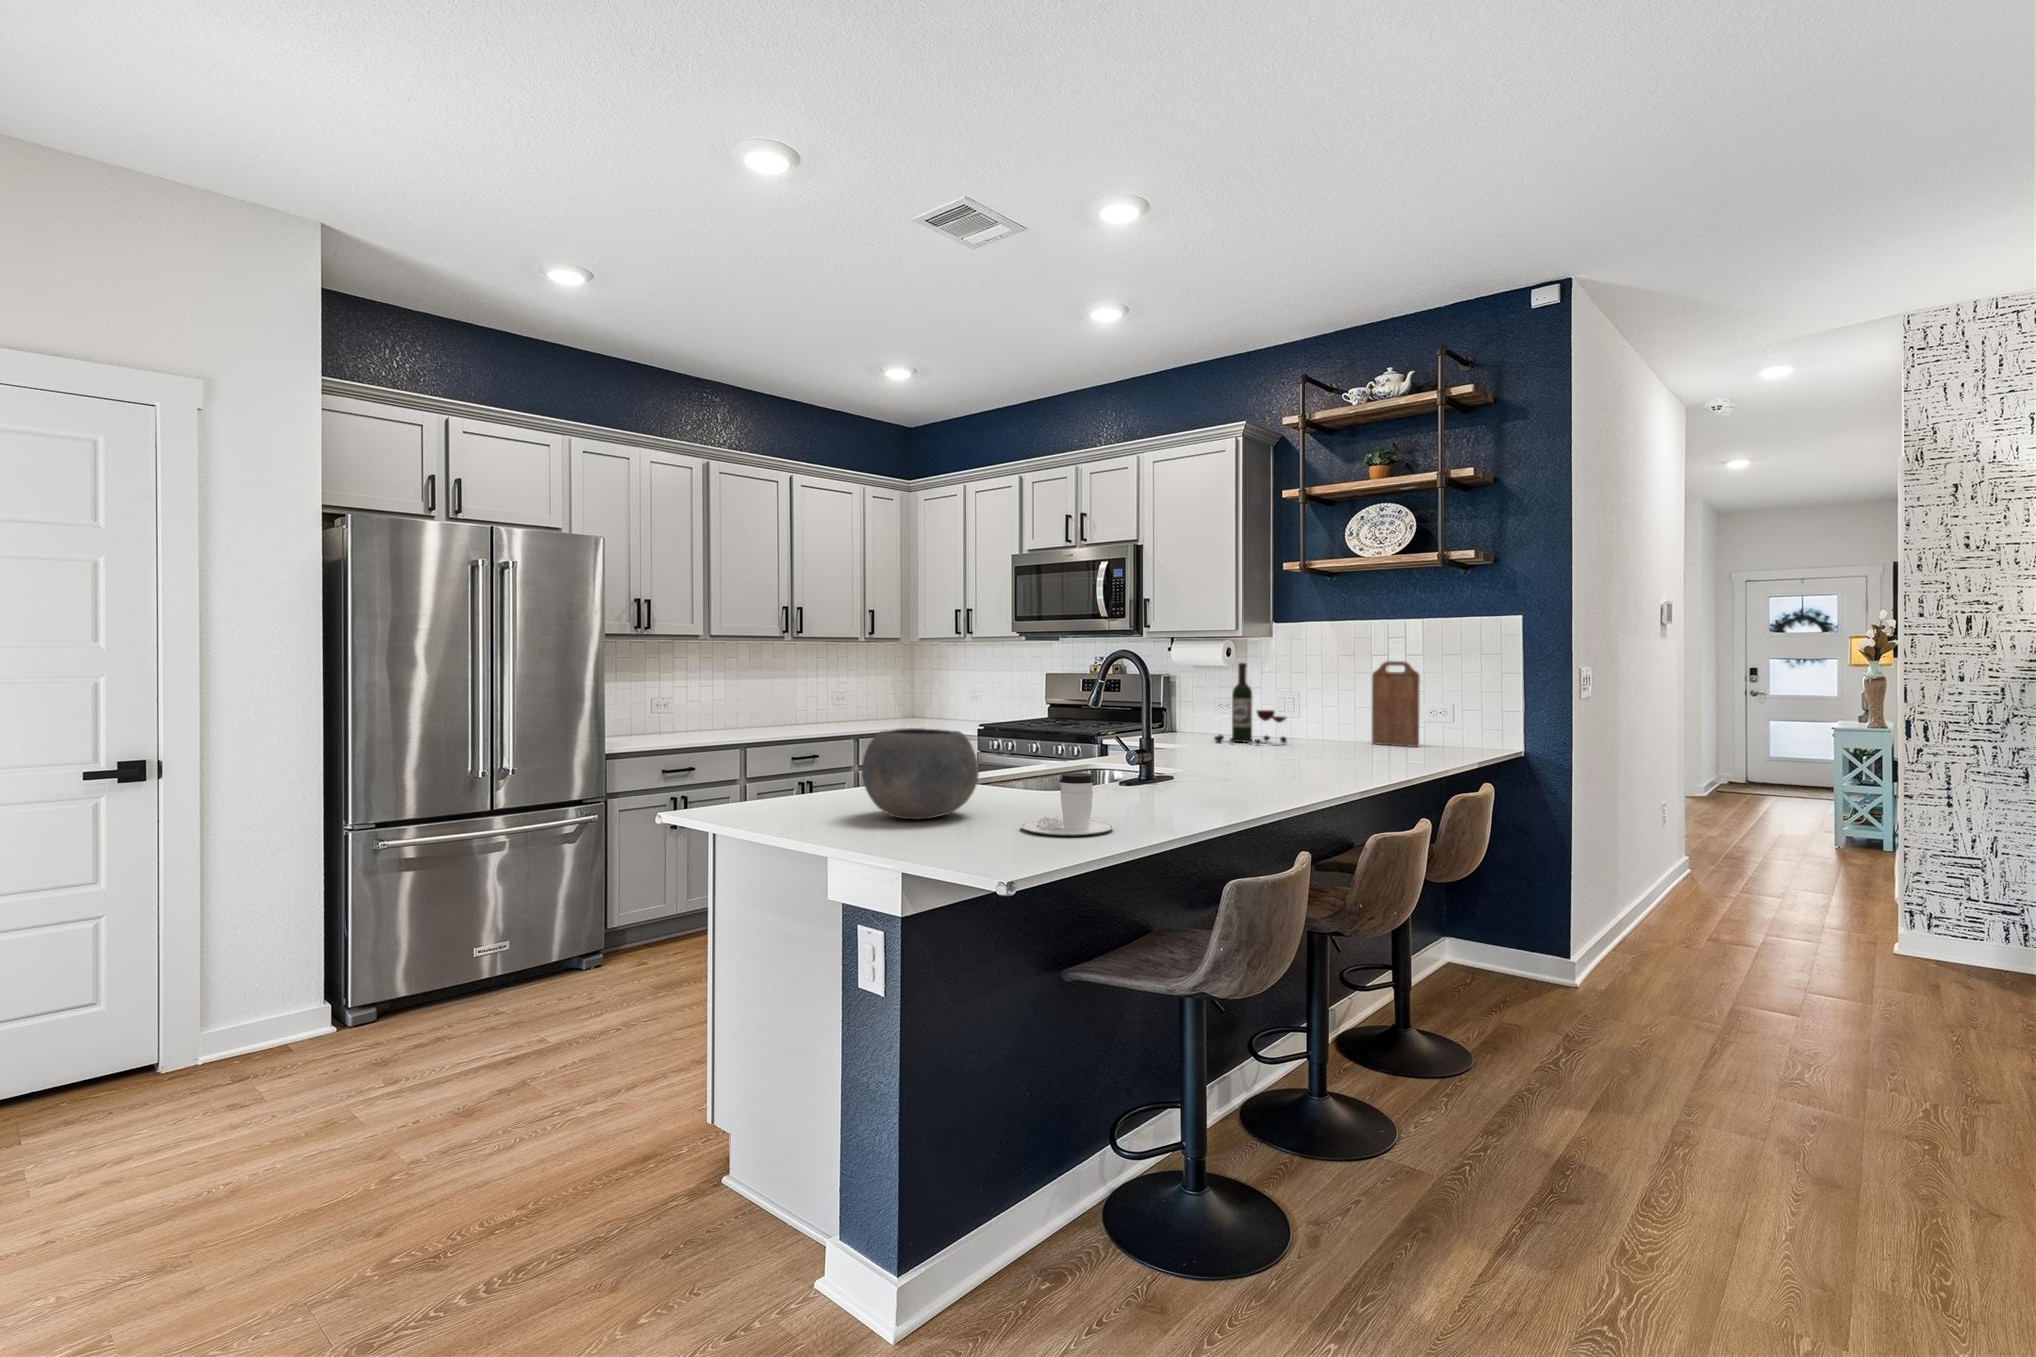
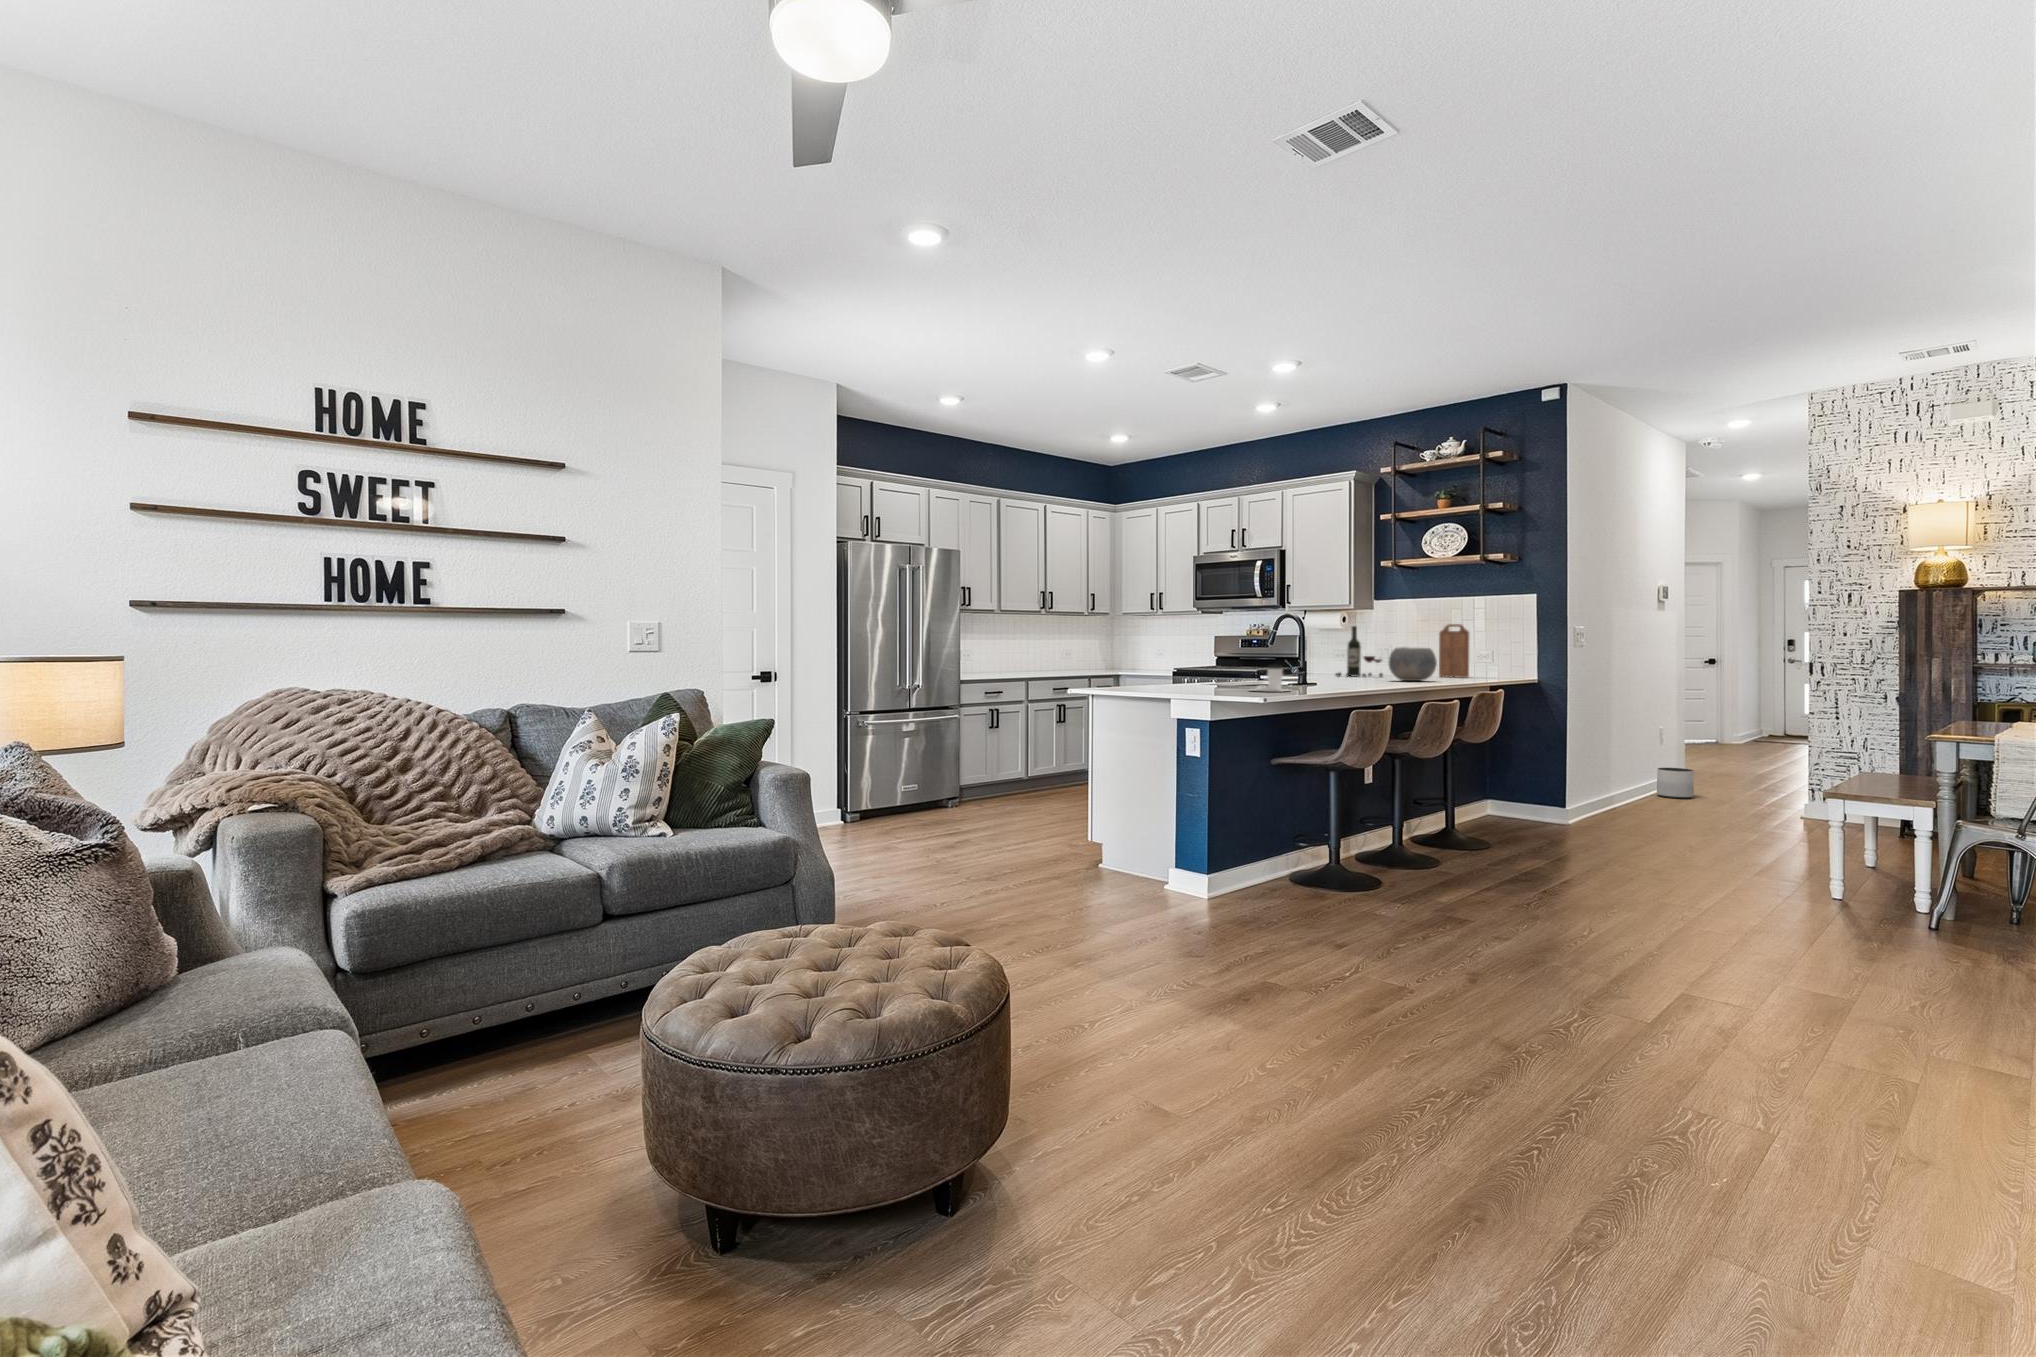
bowl: present [862,728,979,819] -> present [1389,647,1437,681]
planter: none [1665,863,1718,911] -> present [1657,768,1694,799]

